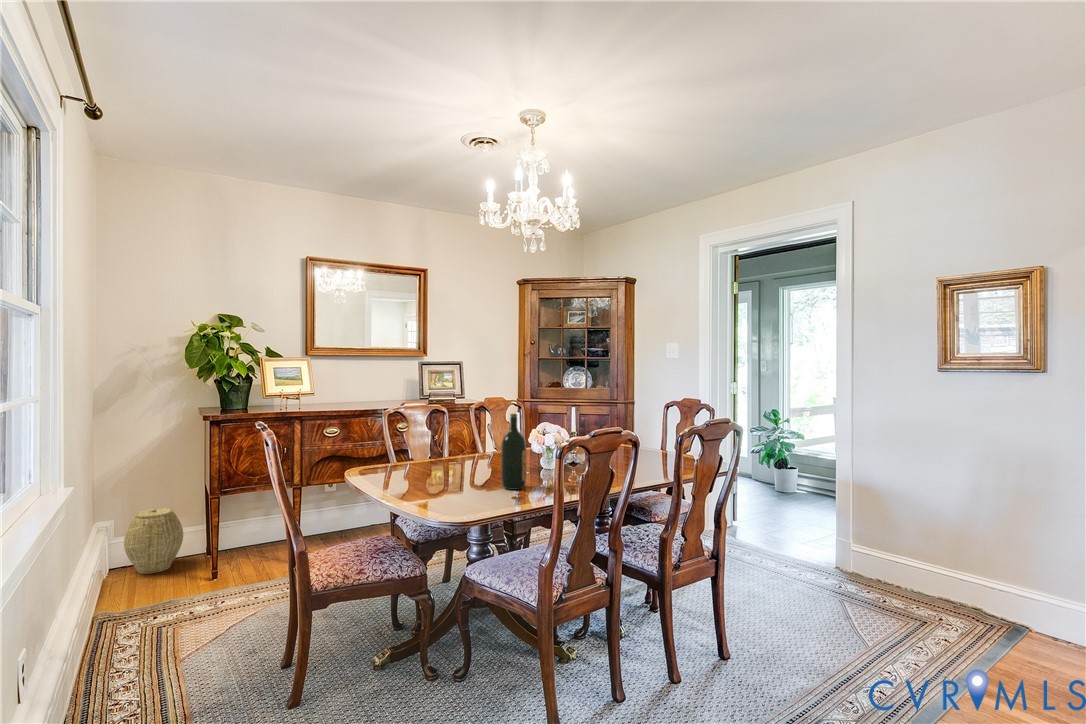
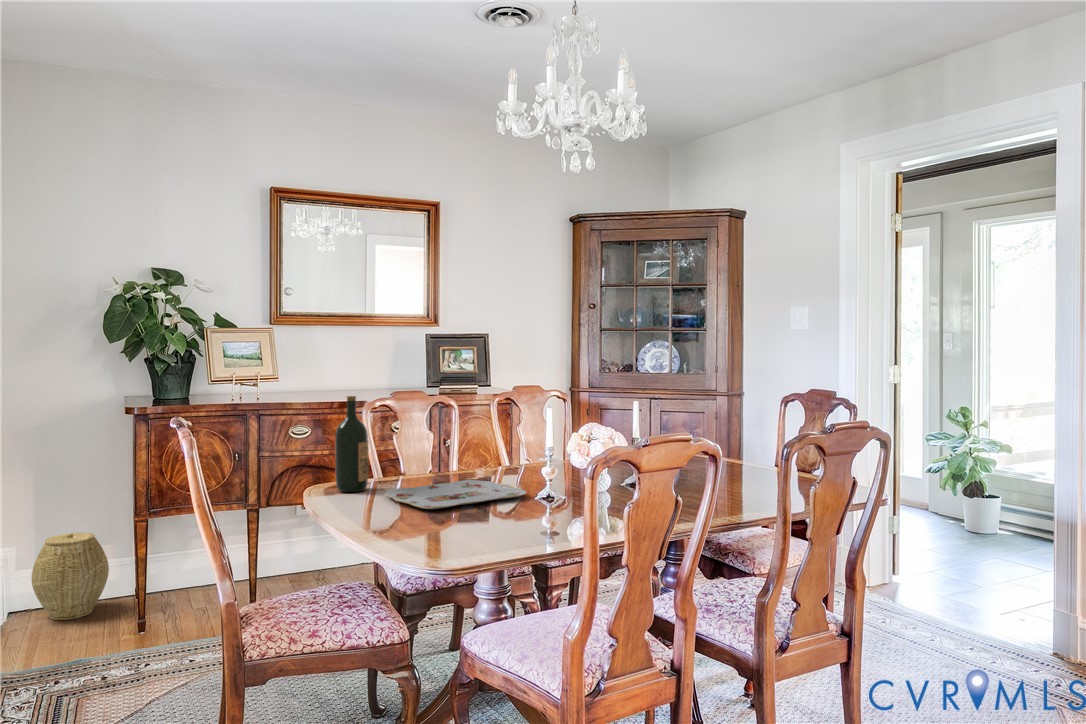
wine bottle: present [501,414,527,490] -> present [335,396,368,492]
serving tray: none [405,464,503,484] -> present [384,480,526,509]

